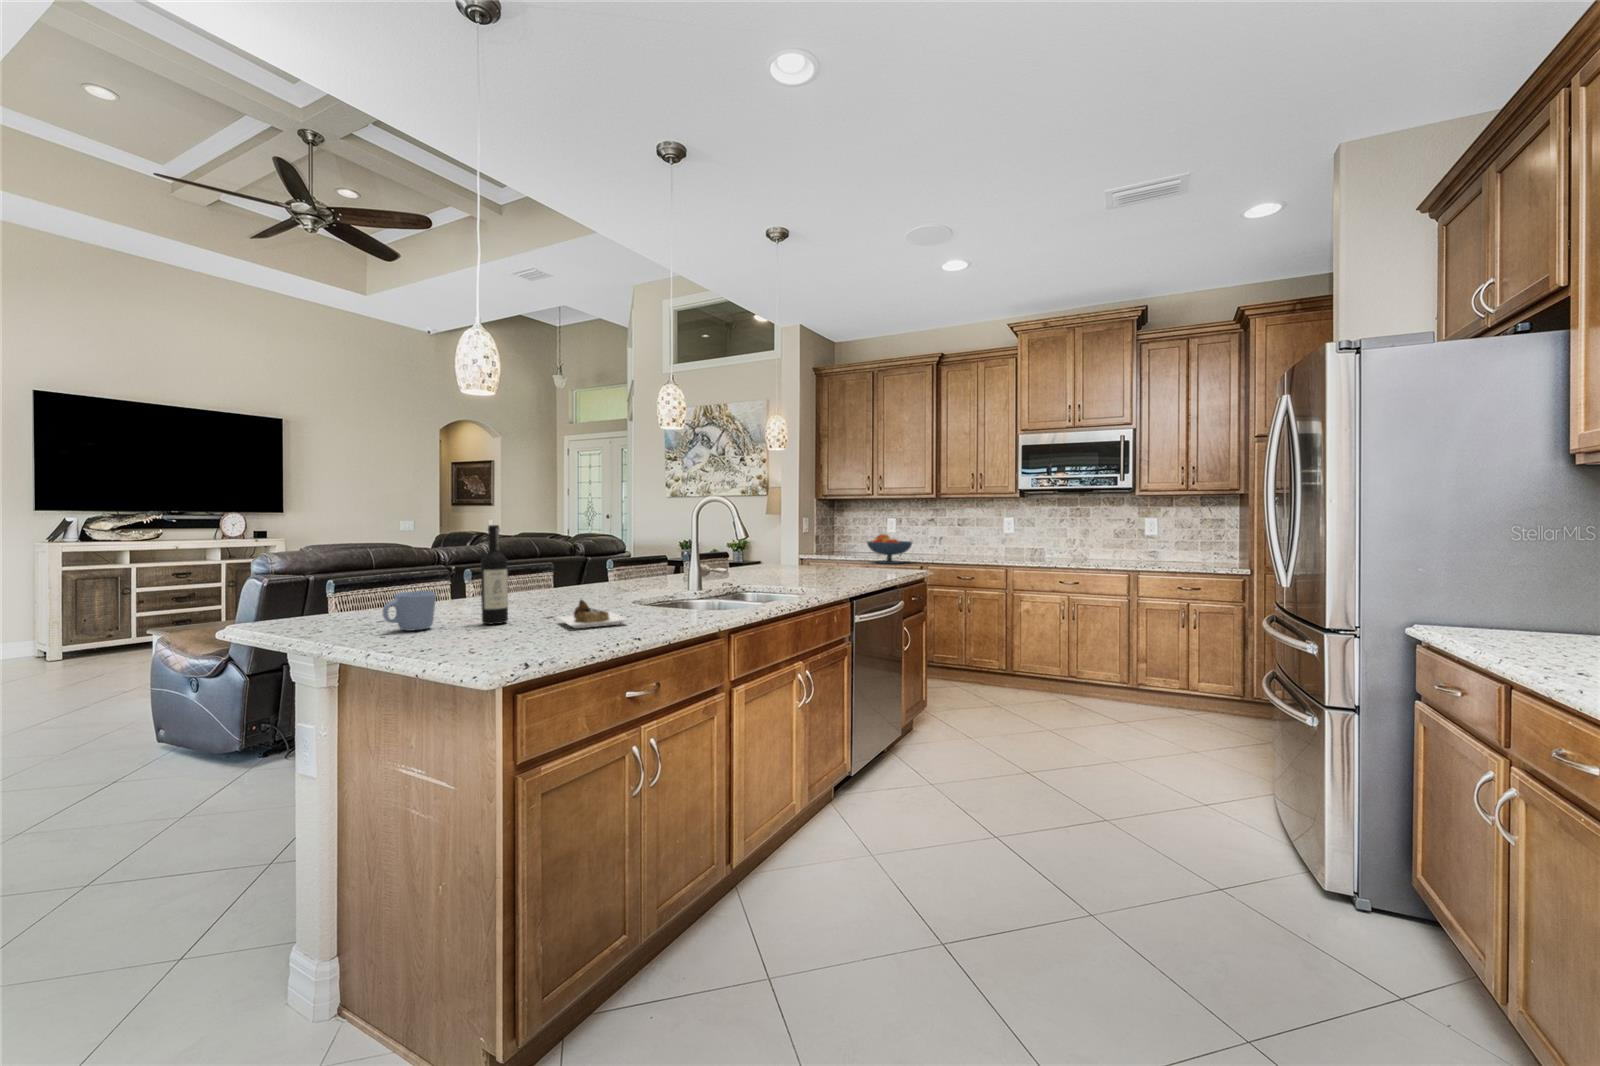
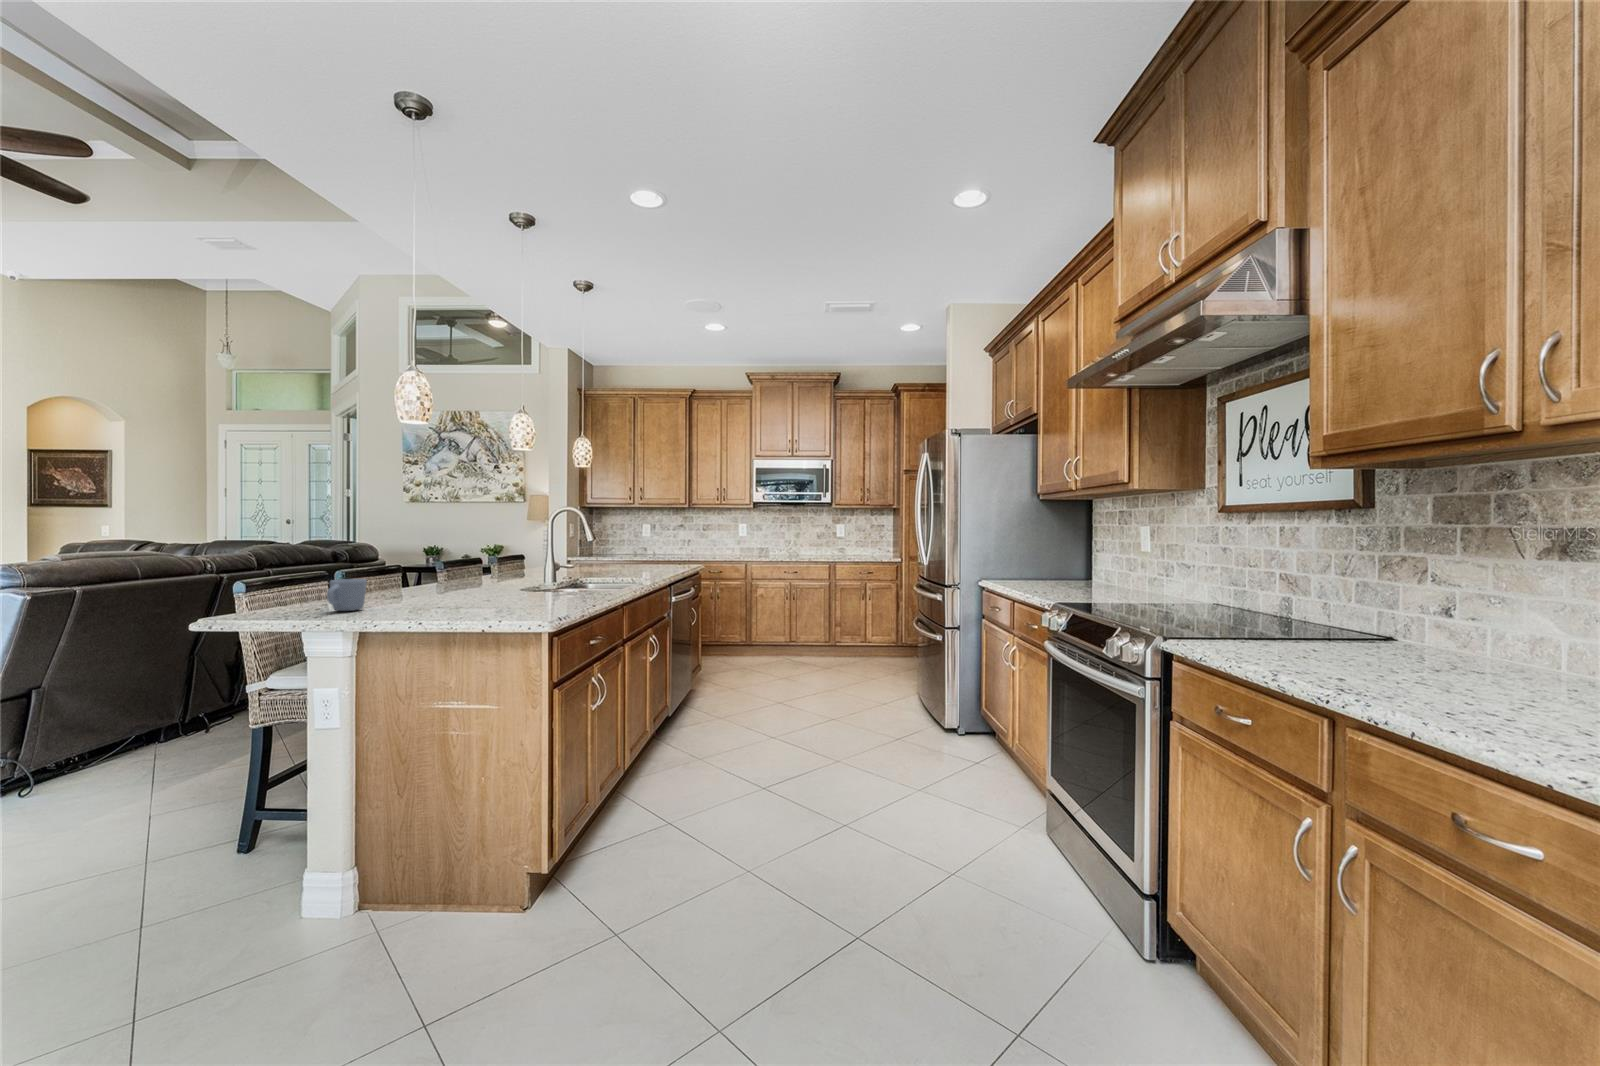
wine bottle: present [481,525,627,628] -> none [401,524,537,605]
fruit bowl: present [867,534,912,564] -> none [636,537,675,561]

